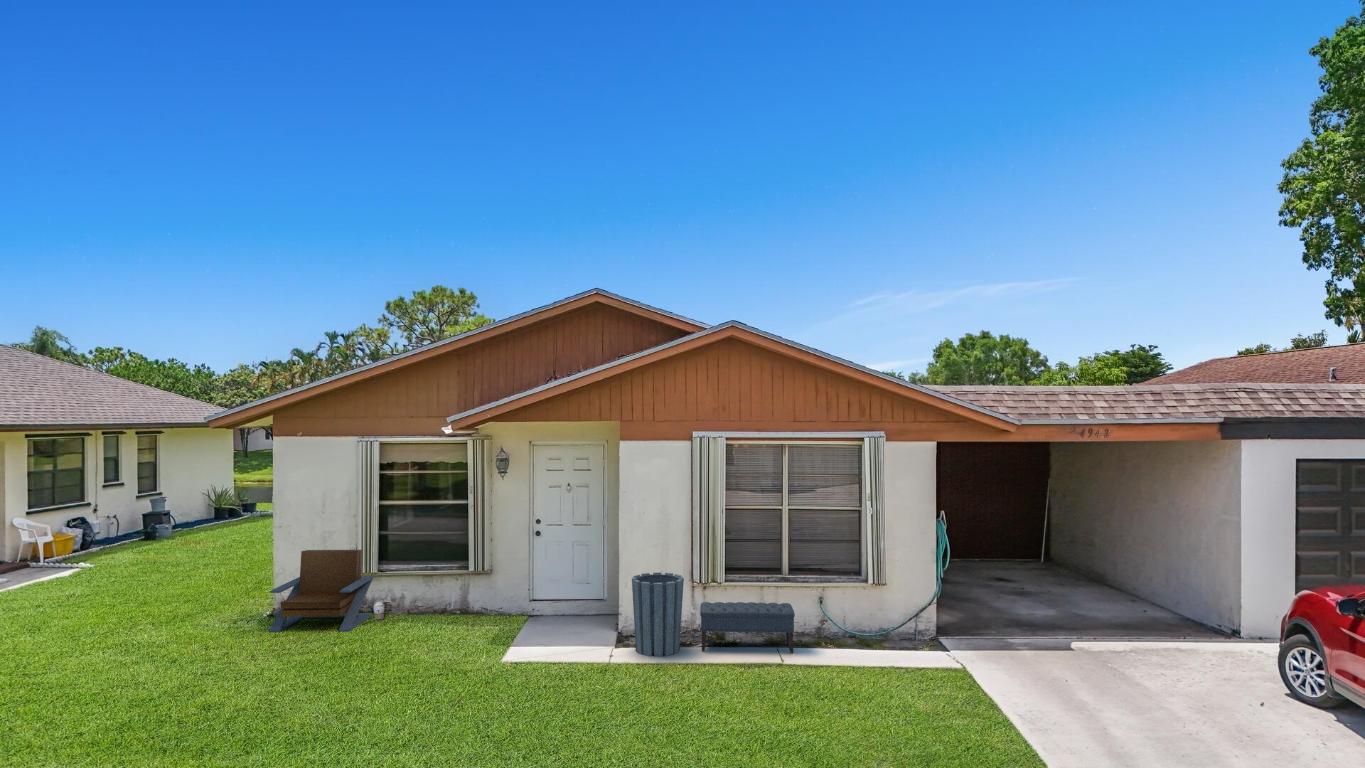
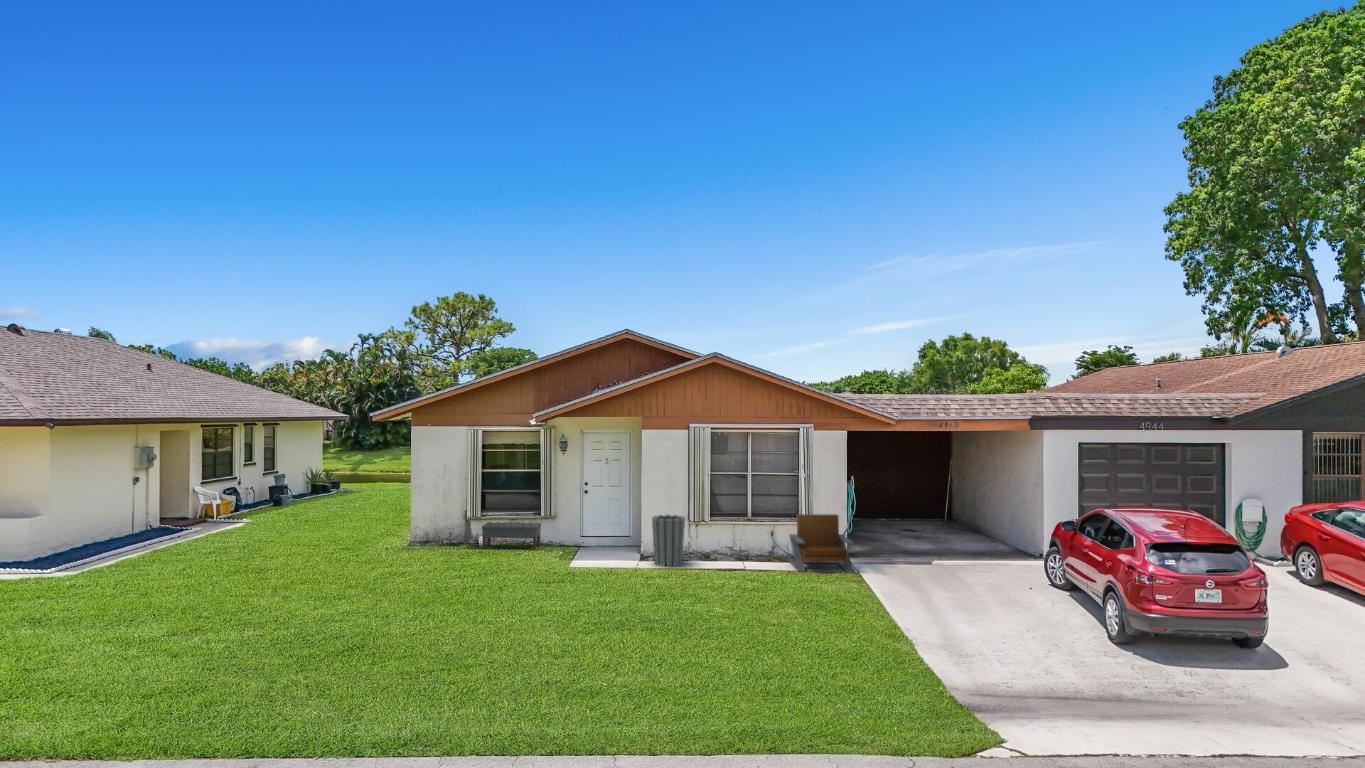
lounge chair: present [269,550,373,632] -> present [789,514,854,572]
bench: present [700,602,795,653] -> present [482,522,541,550]

